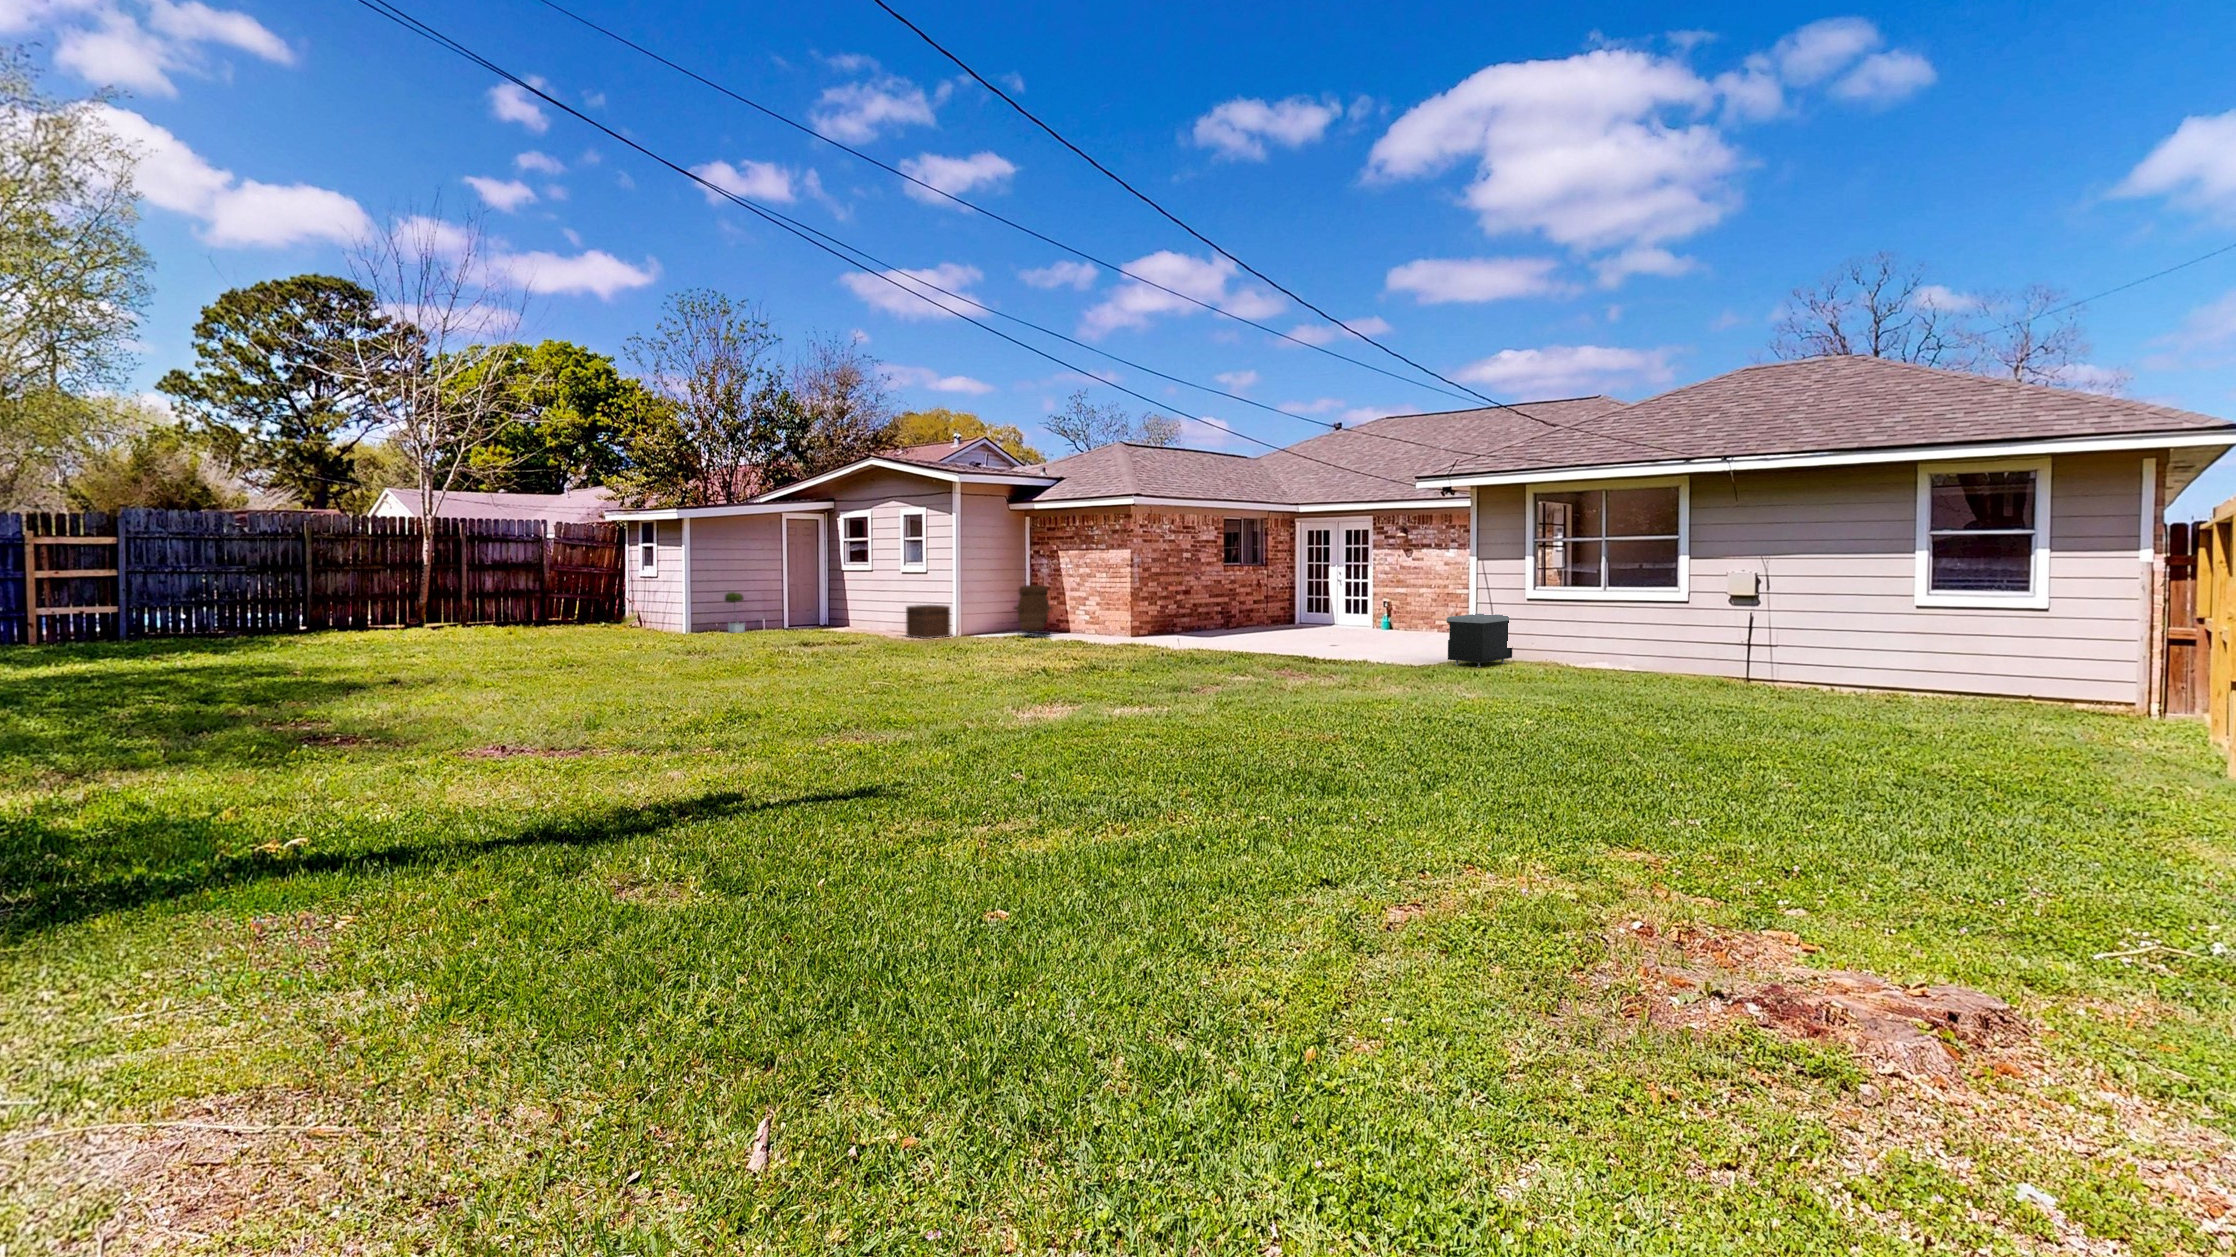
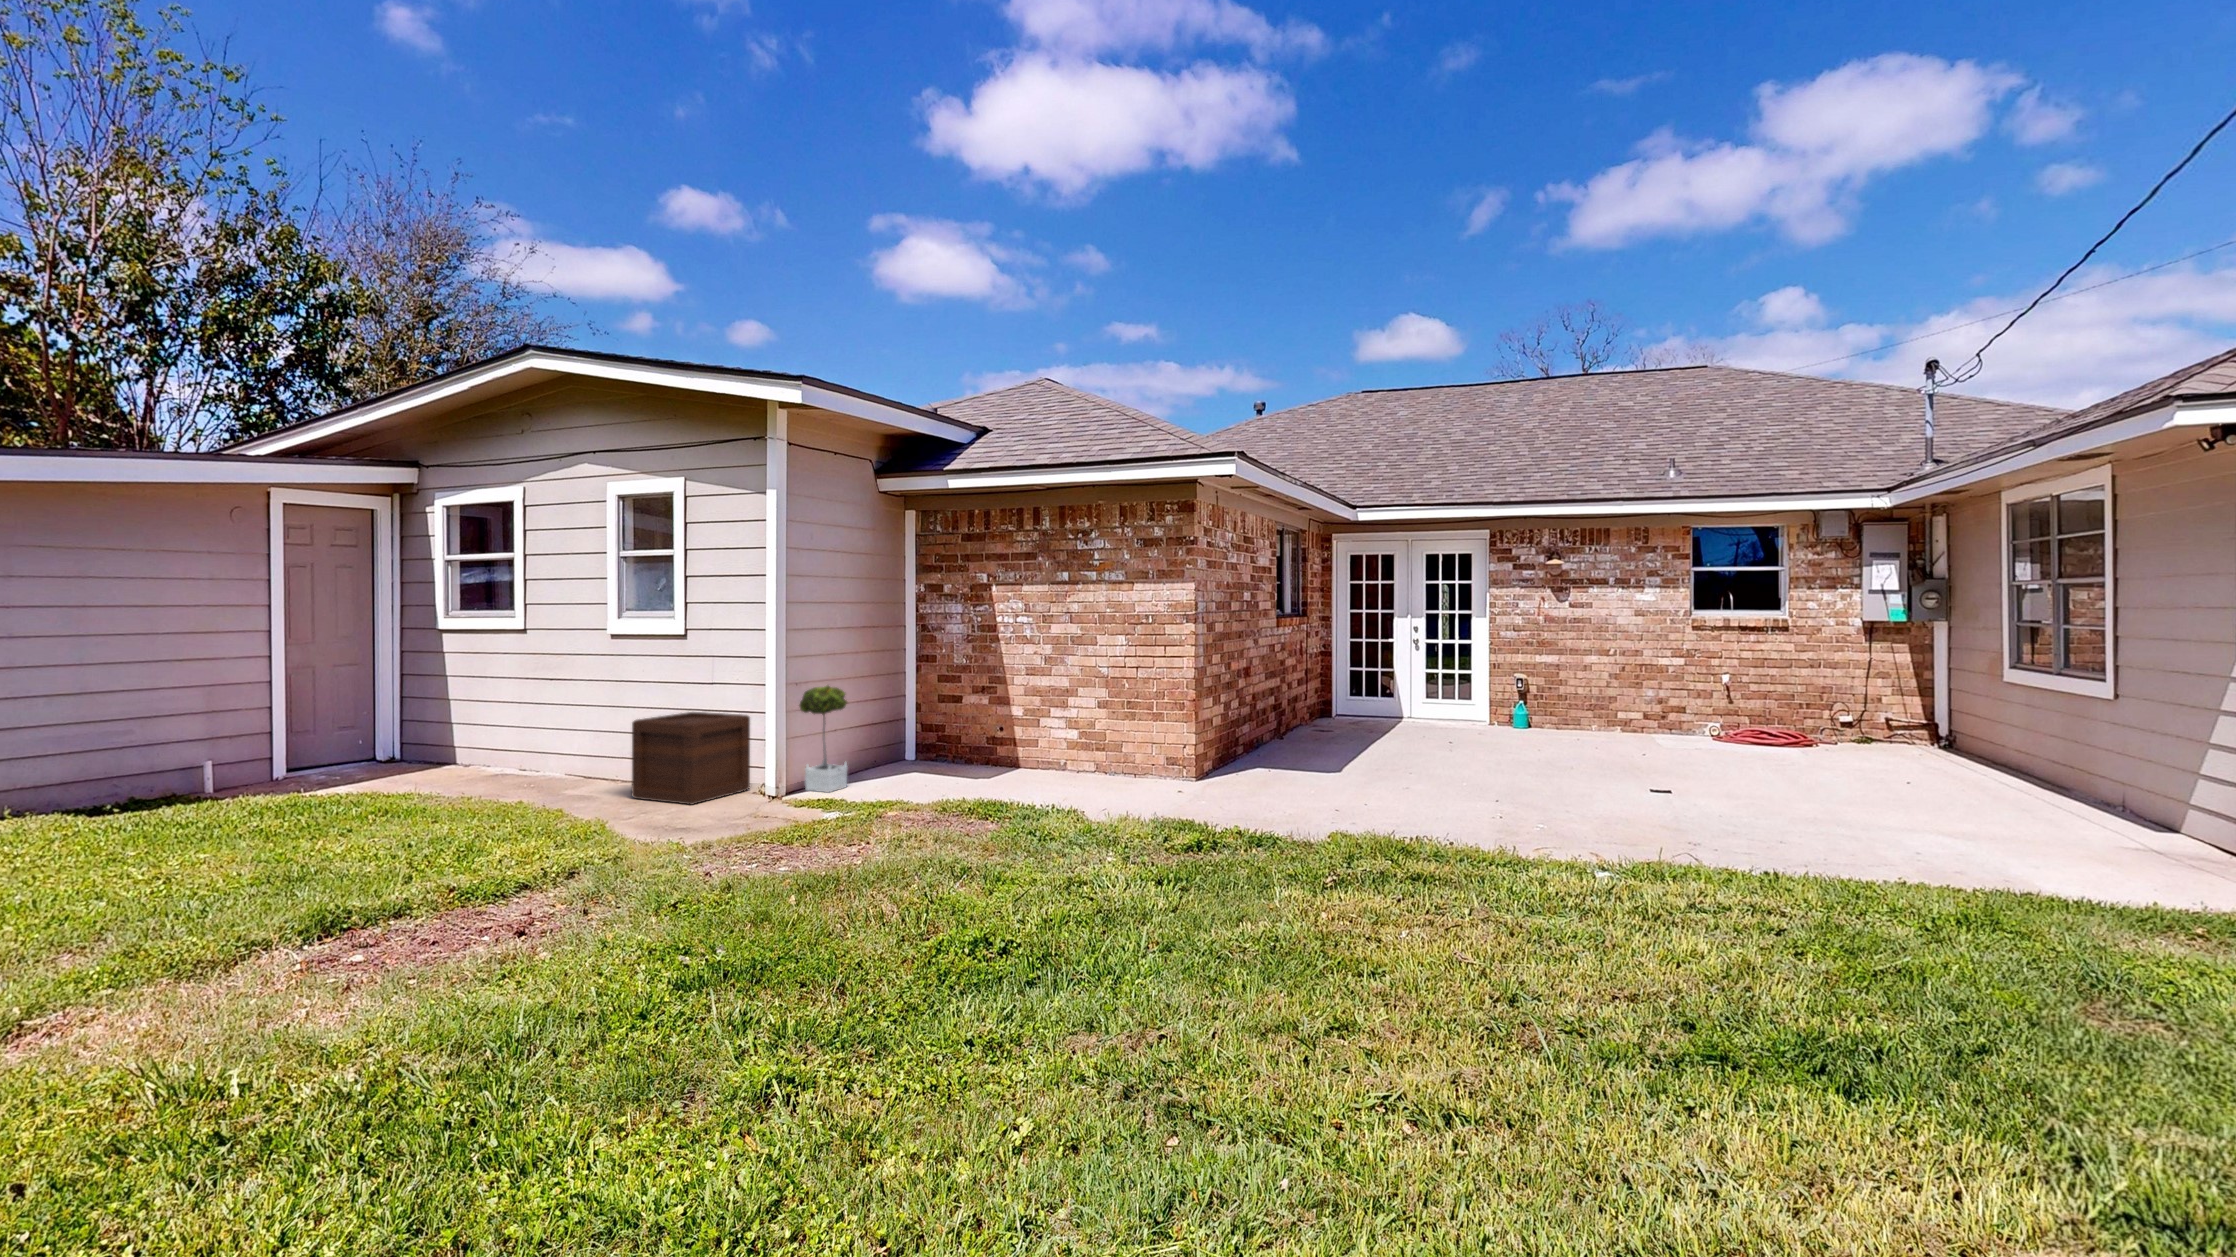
lounge chair: present [1014,585,1052,635] -> none [891,659,982,784]
potted tree: present [725,592,745,633] -> present [799,686,847,793]
storage bench: present [1447,614,1512,667] -> none [2018,712,2197,842]

